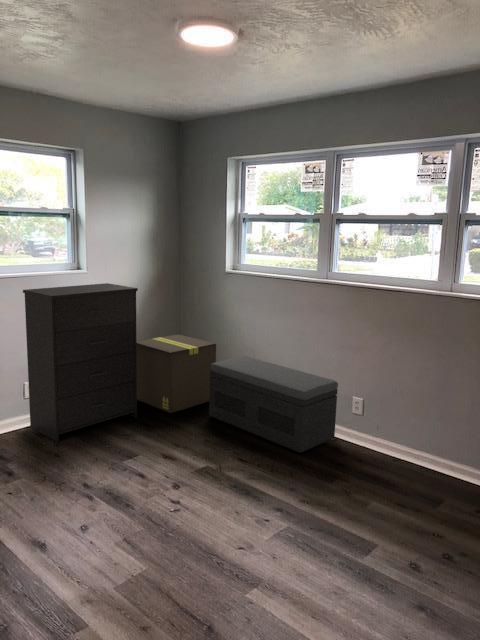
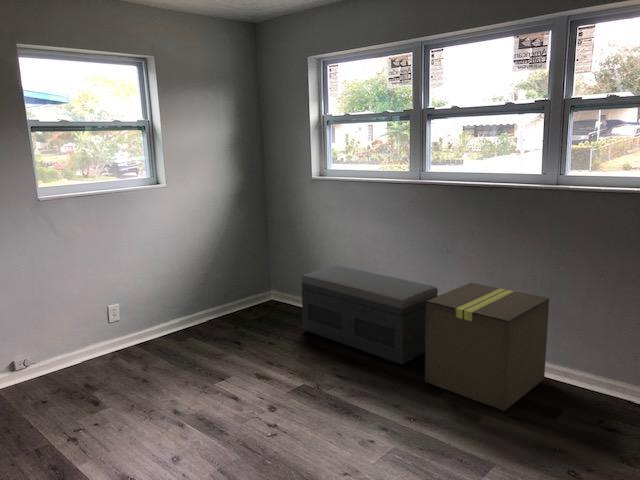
dresser: present [23,283,138,442] -> none [100,197,228,366]
cardboard box: present [136,334,216,413] -> present [425,283,549,411]

